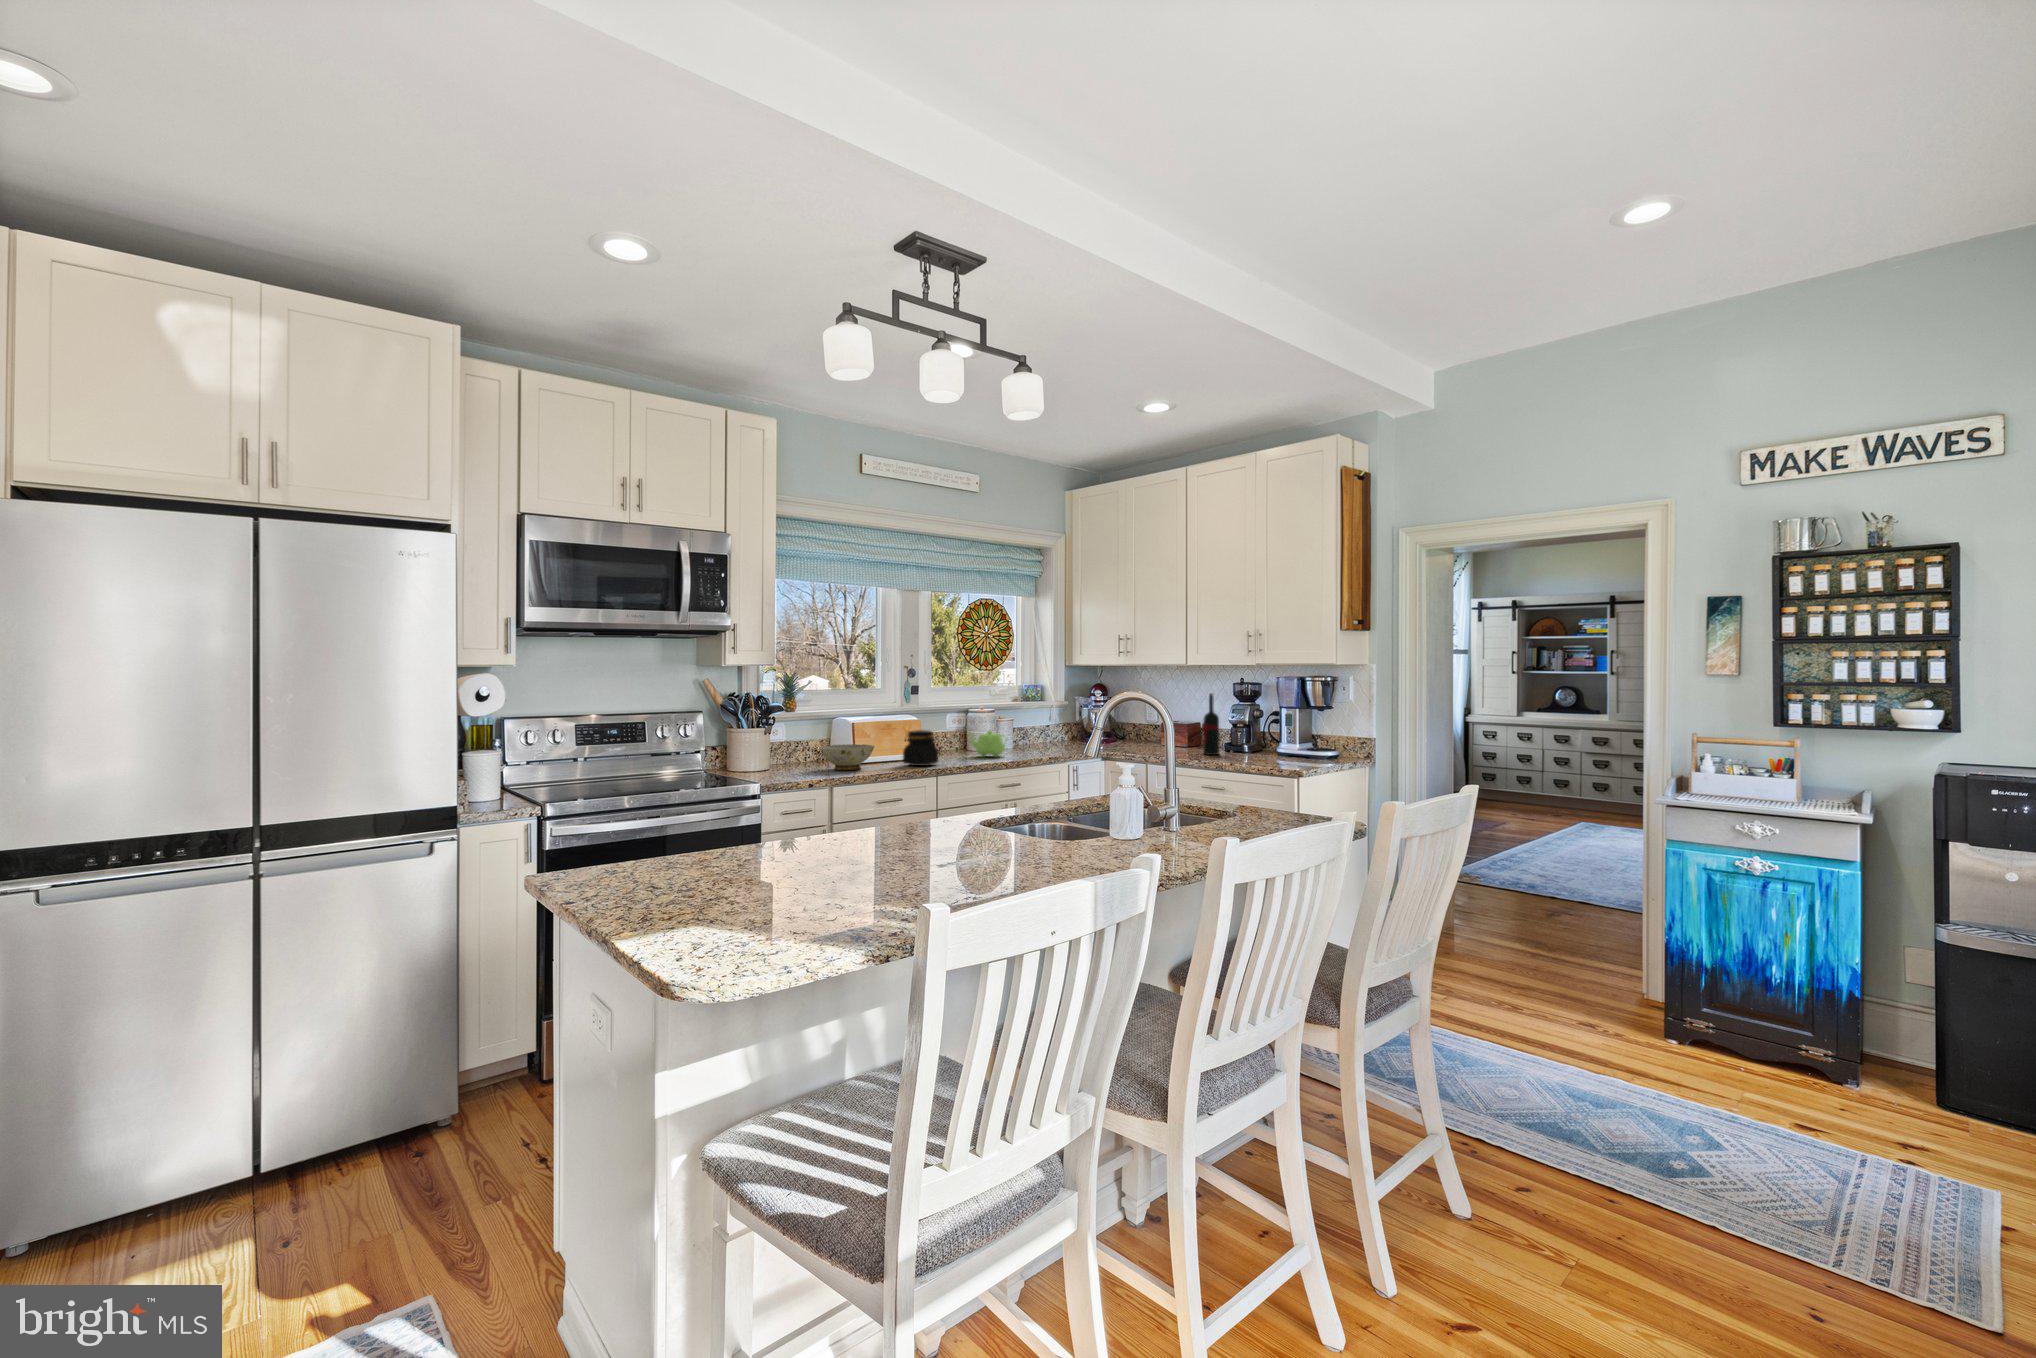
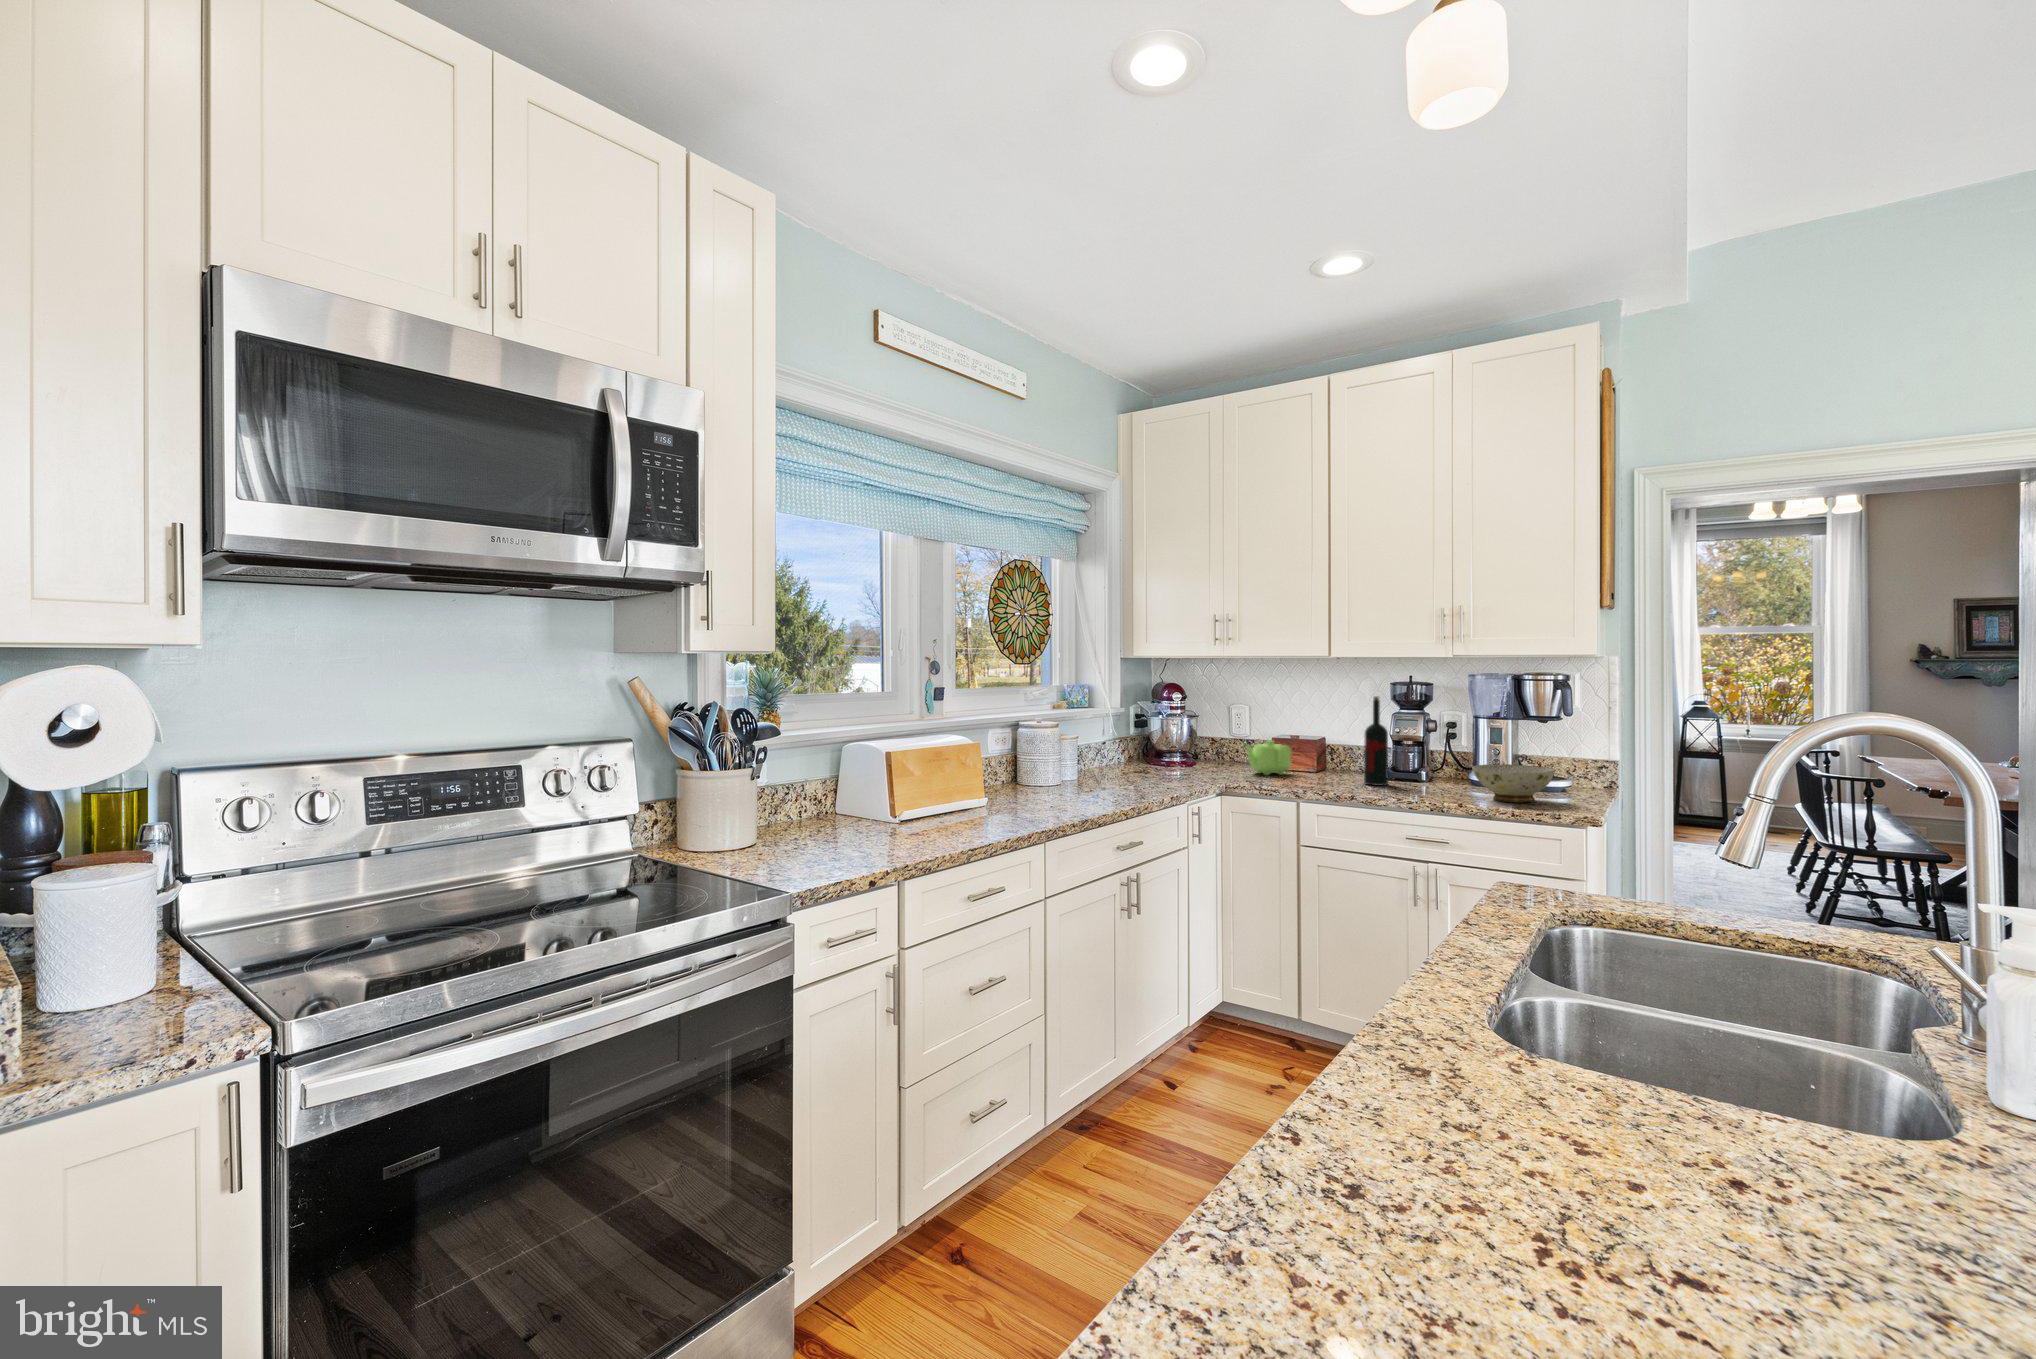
jar: present [903,730,938,766] -> none [975,763,1036,824]
teapot: present [967,731,1007,757] -> present [1245,740,1292,775]
ceramic bowl: present [820,744,874,770] -> present [1472,764,1555,802]

